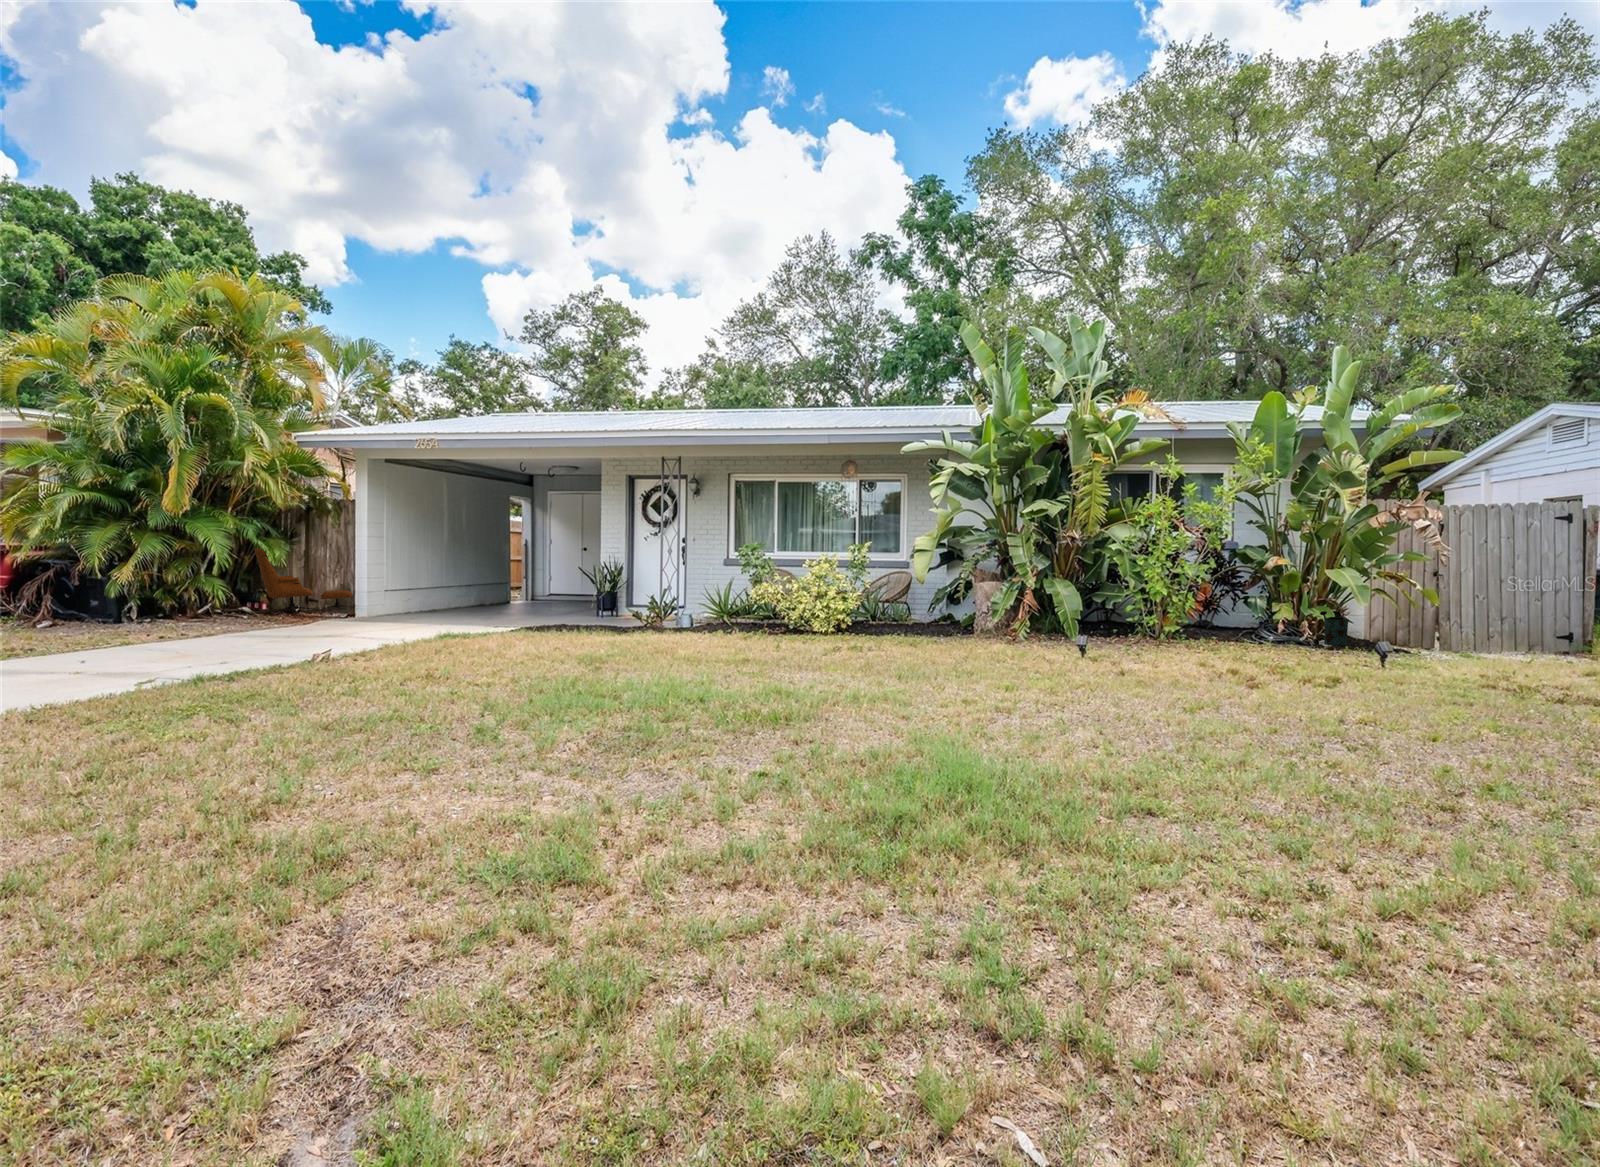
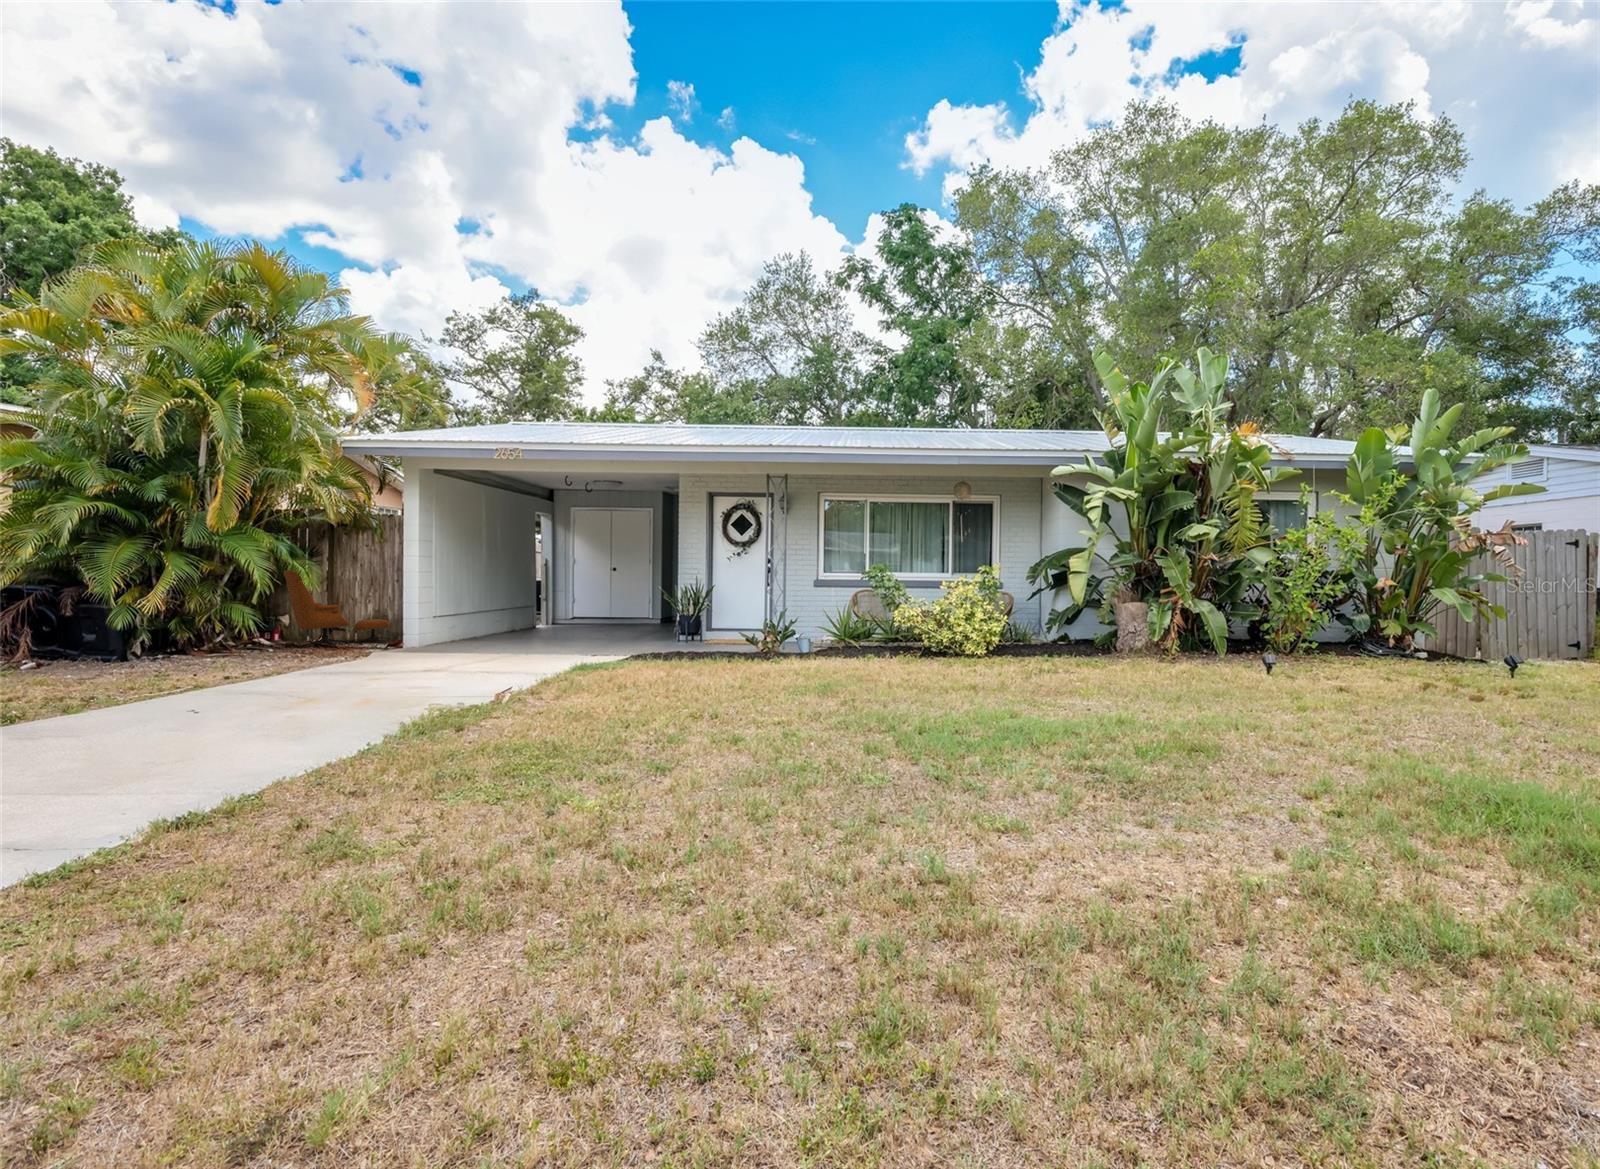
watering can: present [1320,611,1348,646] -> none [1431,627,1468,659]

